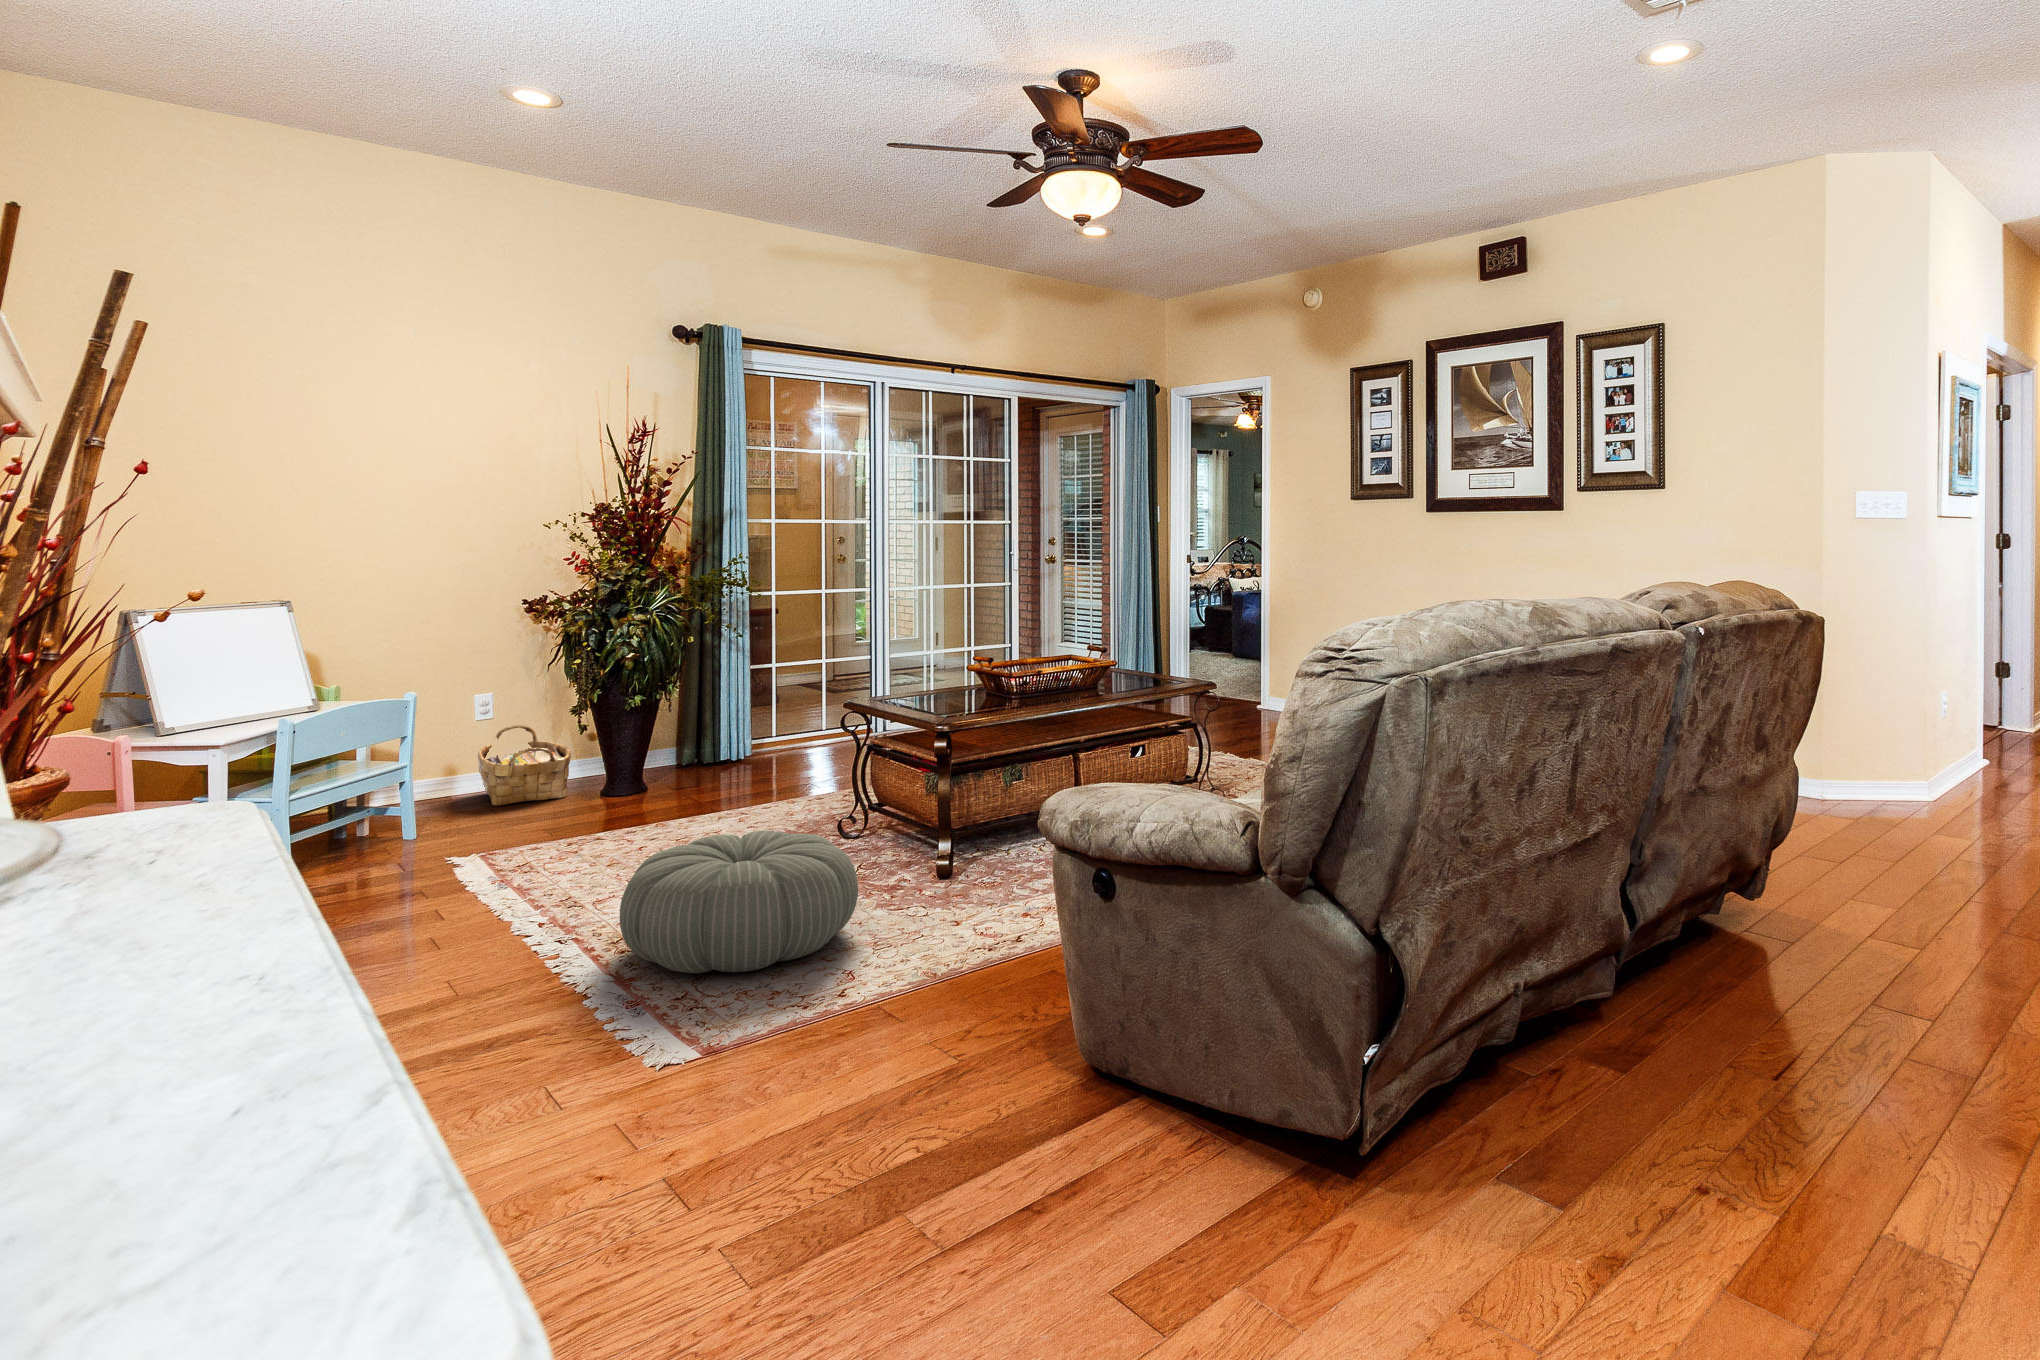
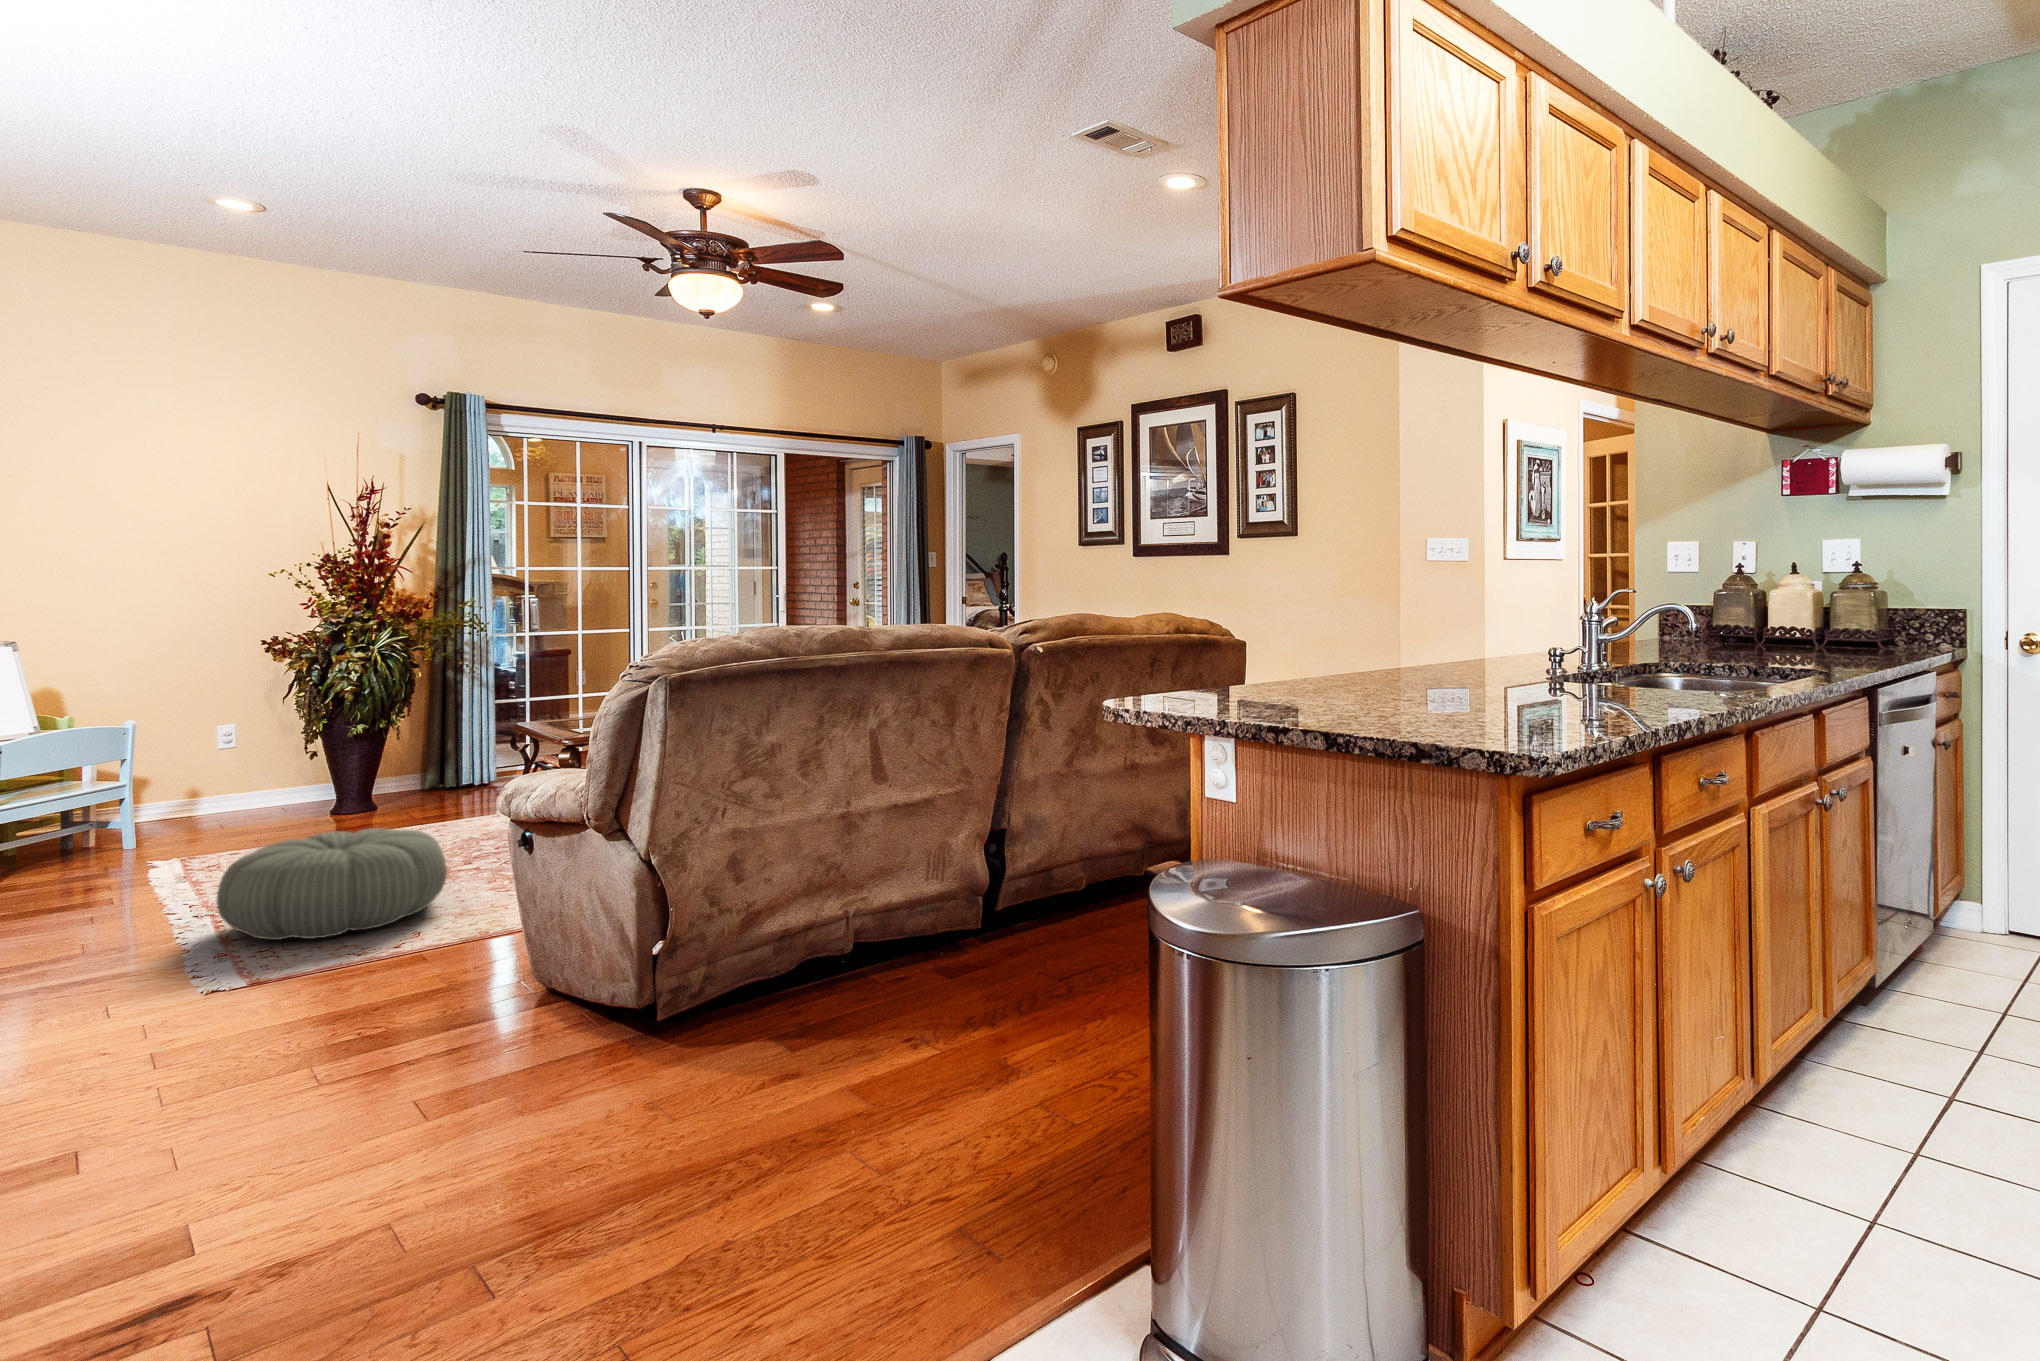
woven basket: present [478,725,571,806] -> none [206,752,298,824]

